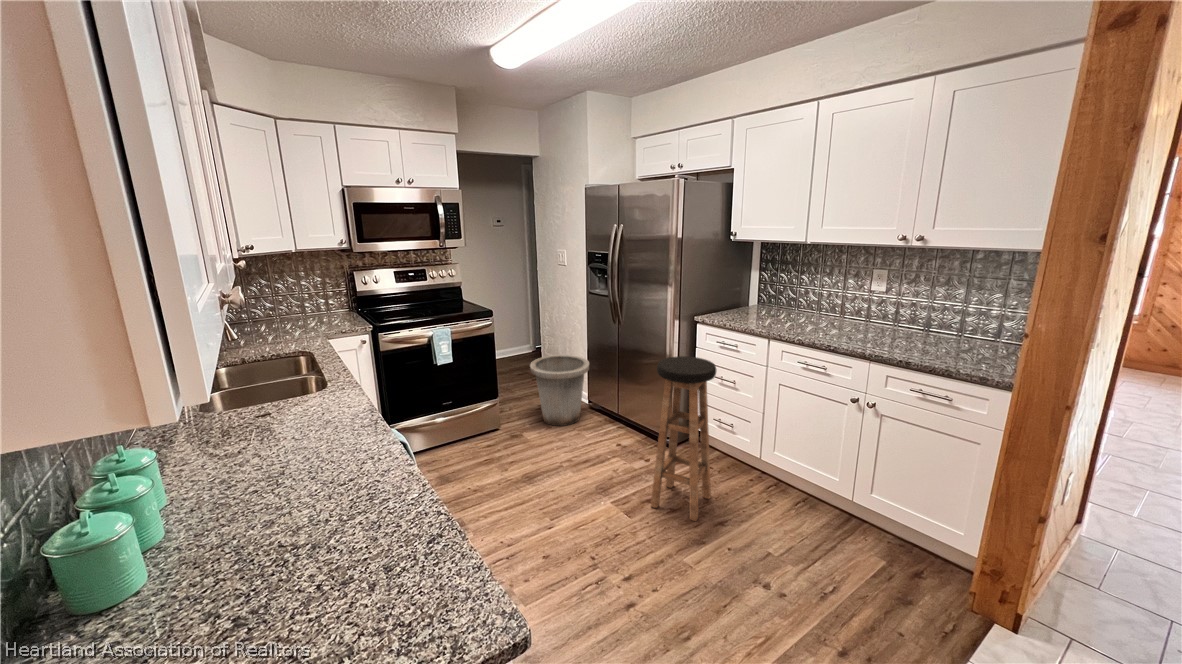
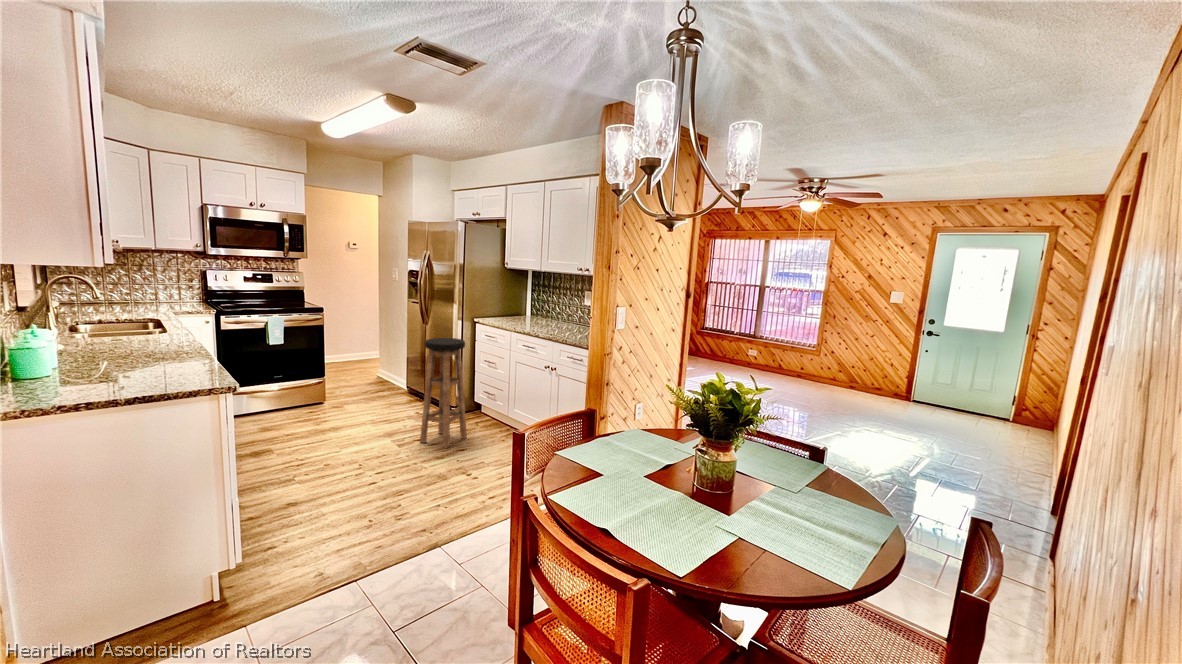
trash can: present [530,355,589,426] -> none [356,350,406,403]

